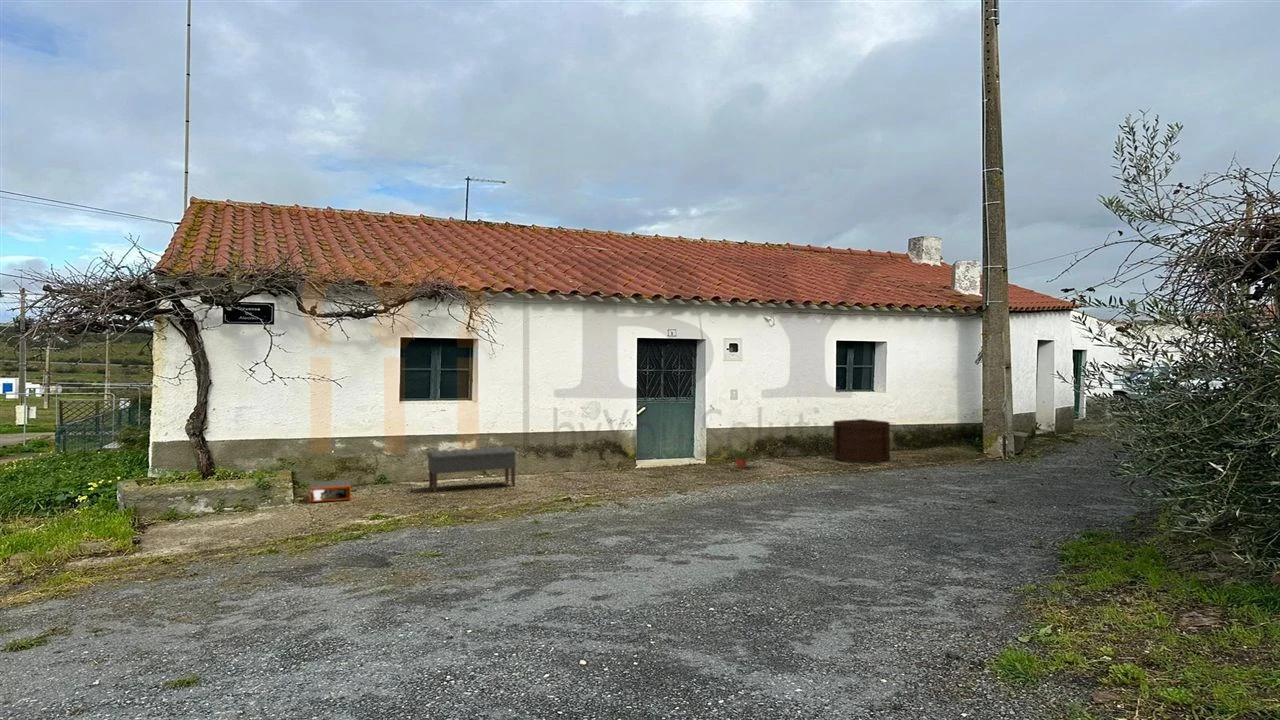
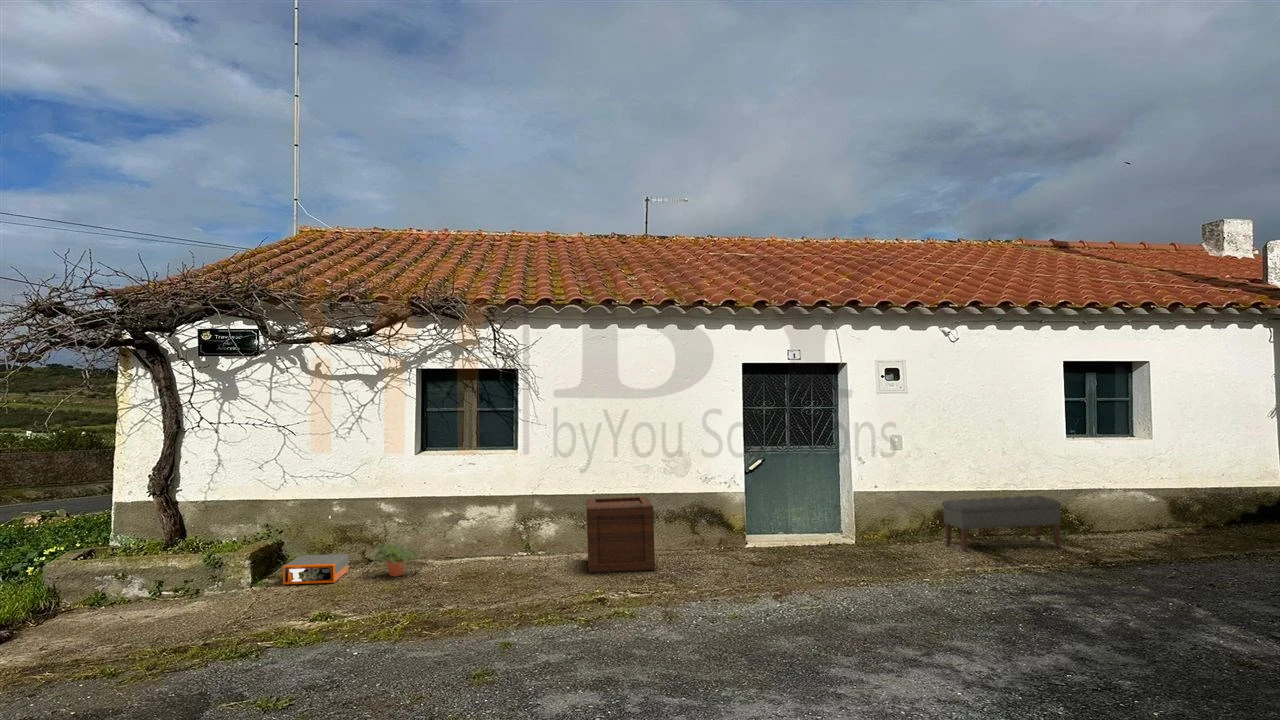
wooden crate: present [833,419,890,463] -> present [586,496,655,573]
bench: present [427,447,516,492] -> present [942,496,1061,552]
potted plant: present [727,449,756,468] -> present [375,543,425,576]

